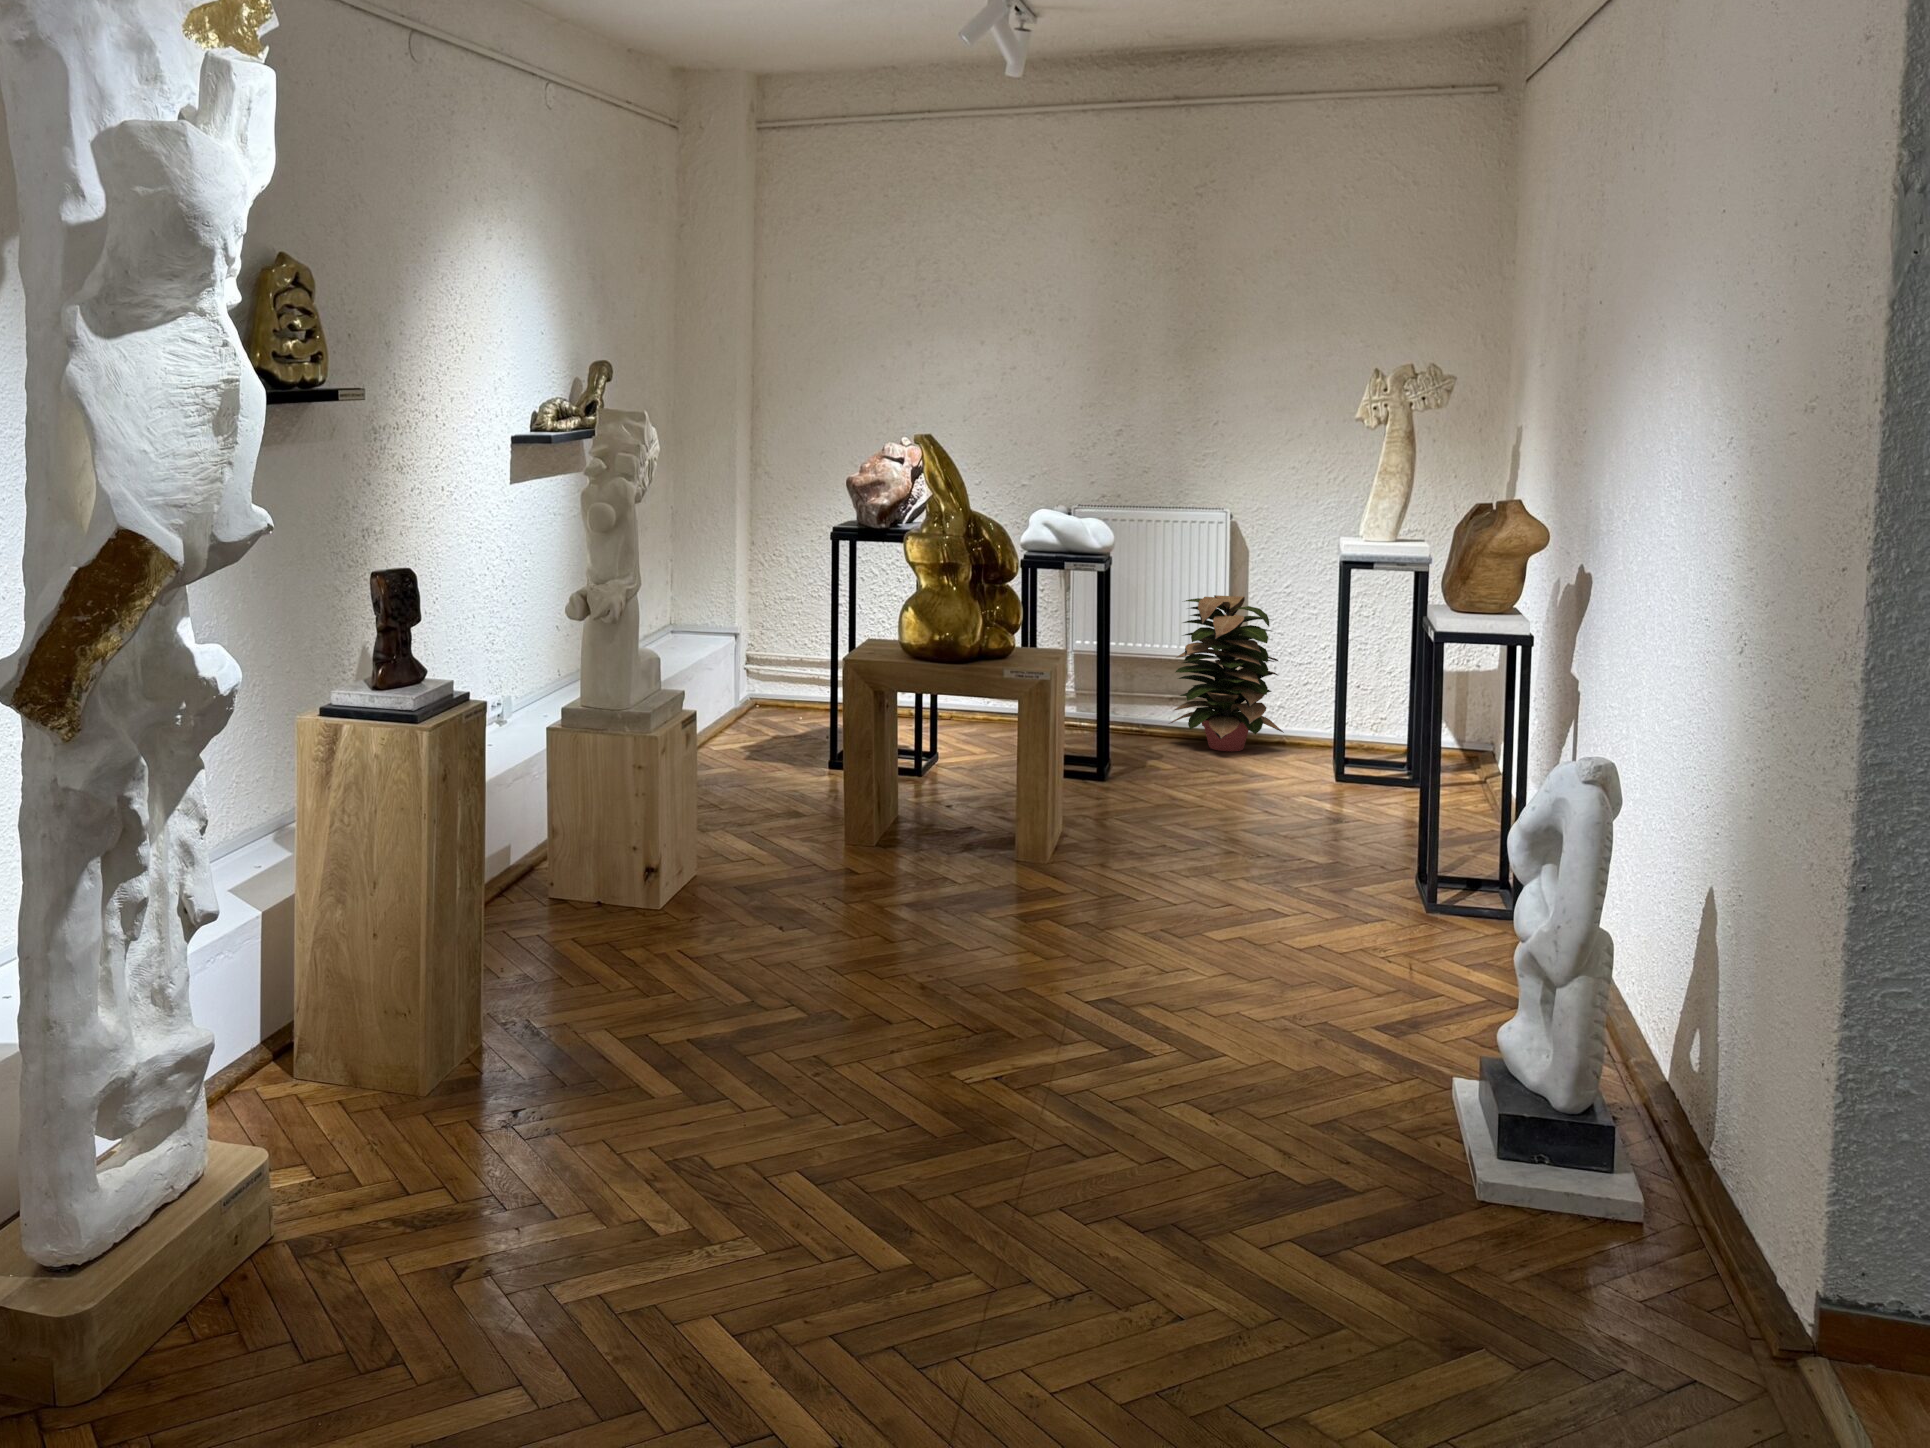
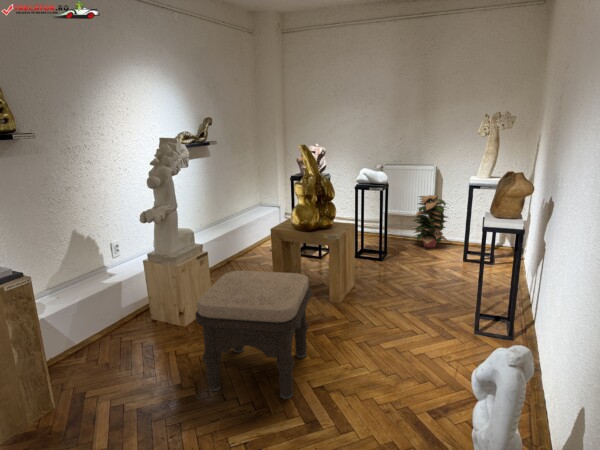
ottoman: none [804,736,1059,1020] -> present [195,271,311,399]

